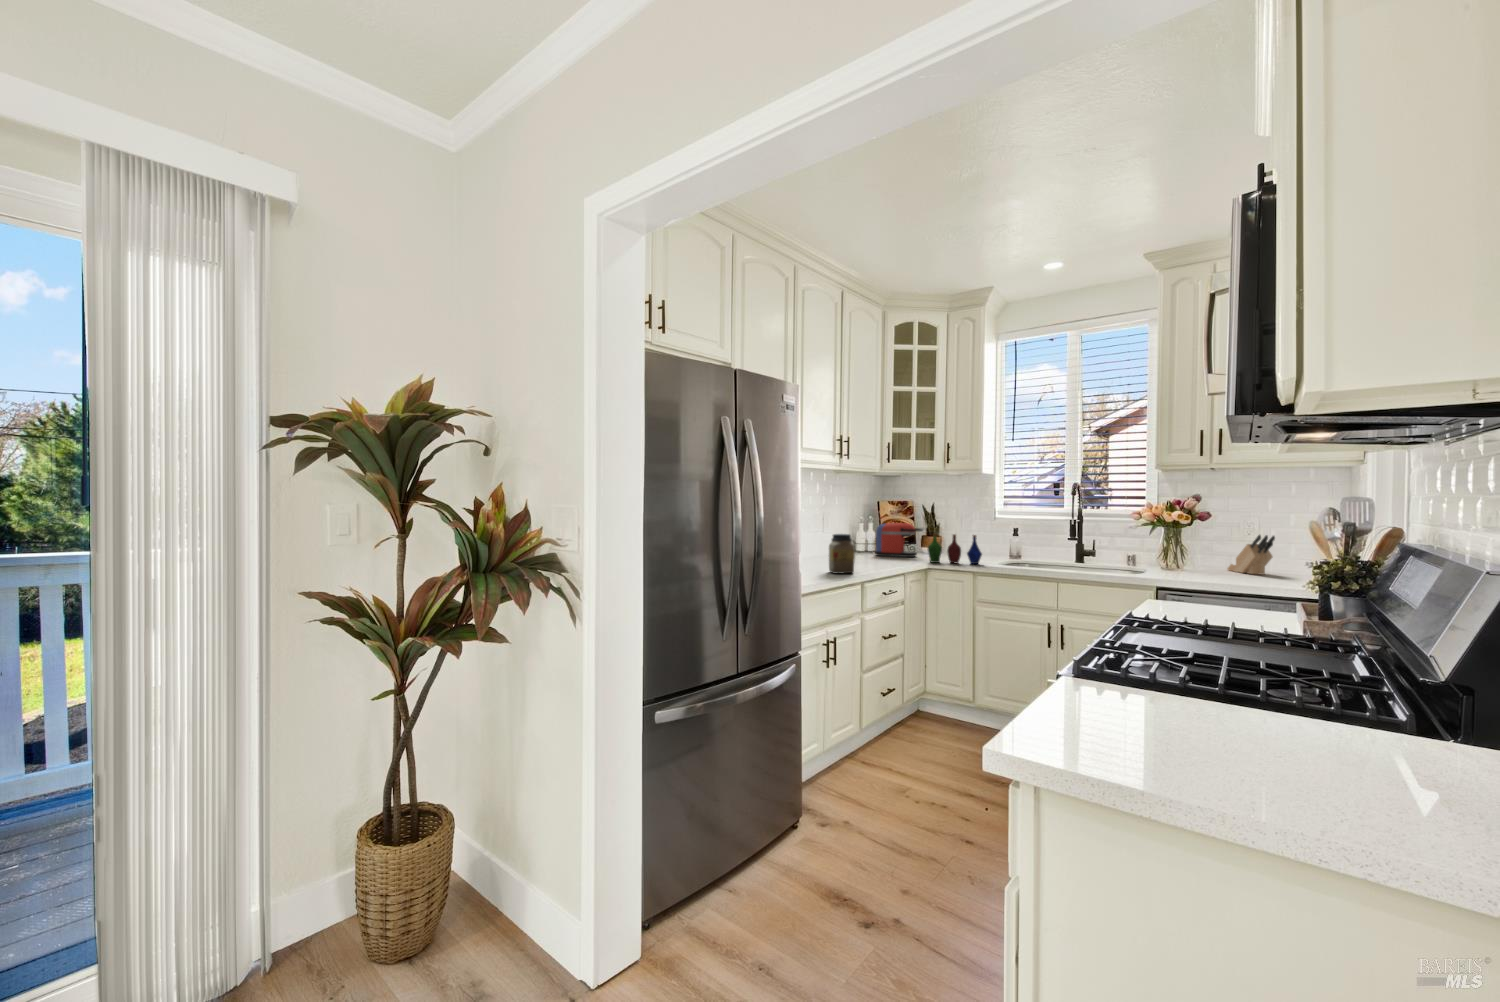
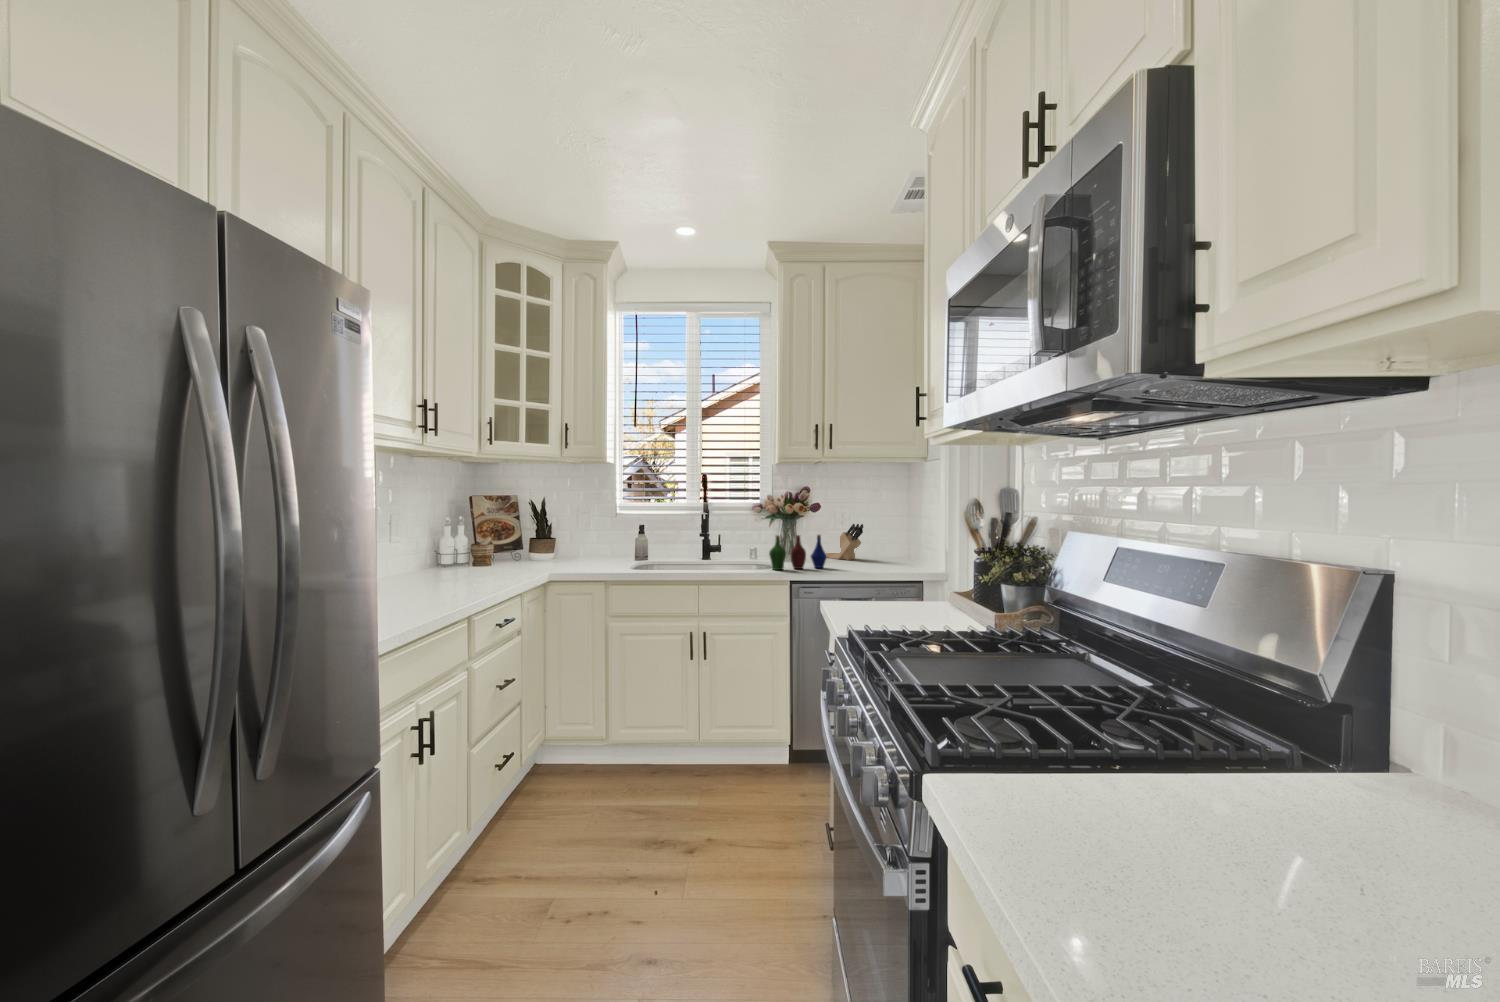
coffee maker: present [875,523,923,557] -> none [470,524,536,568]
jar: present [829,534,855,574] -> none [412,542,457,605]
bottle: present [927,534,982,564] -> present [769,535,827,570]

